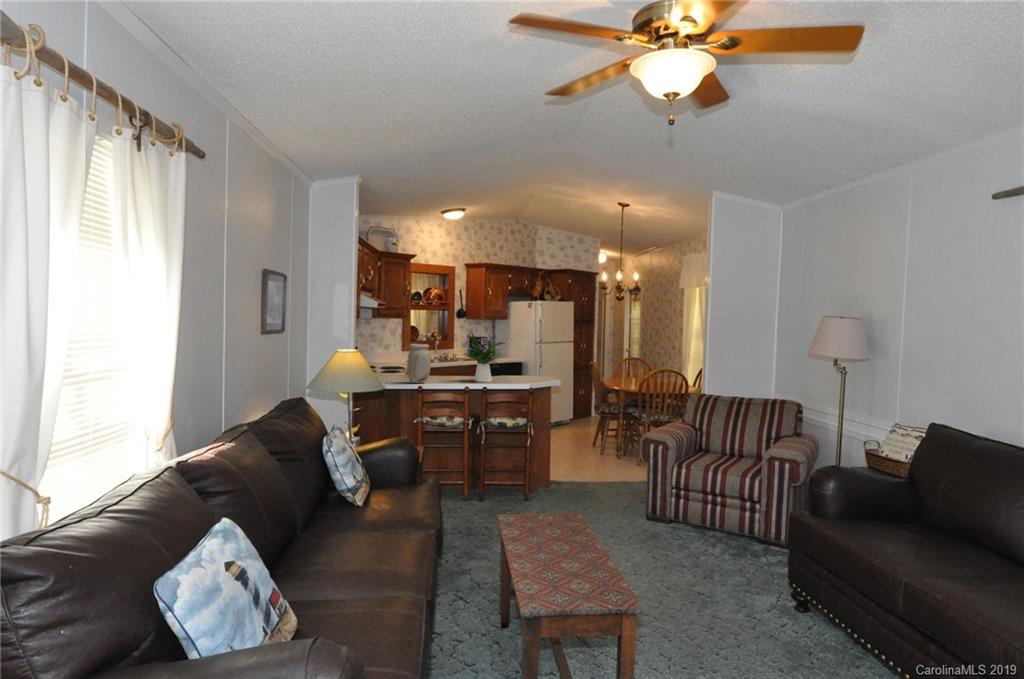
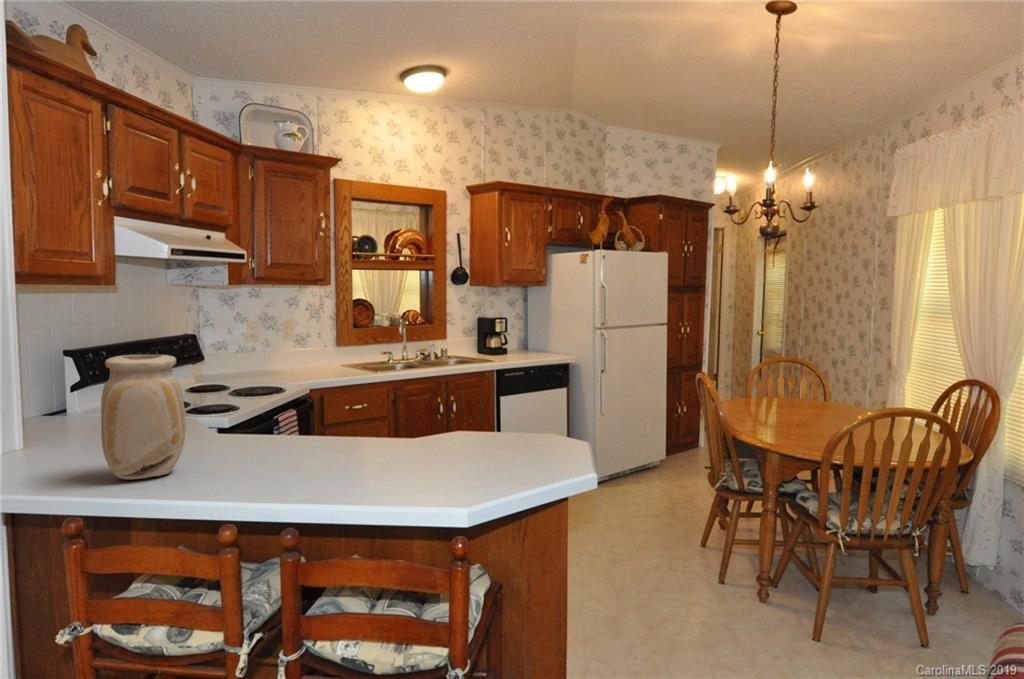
flower arrangement: present [464,332,504,382] -> none [287,312,433,470]

